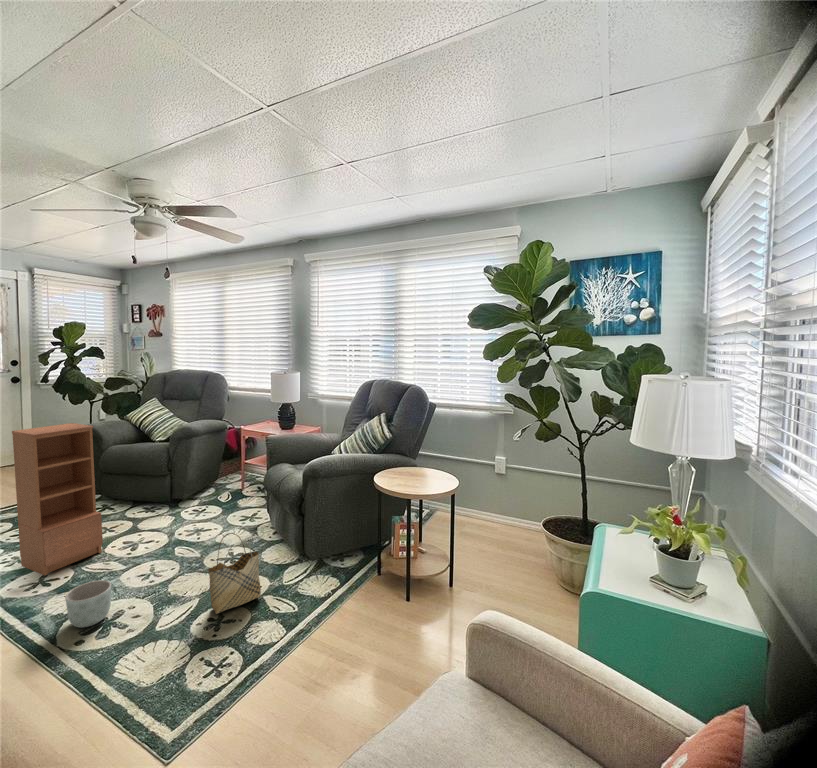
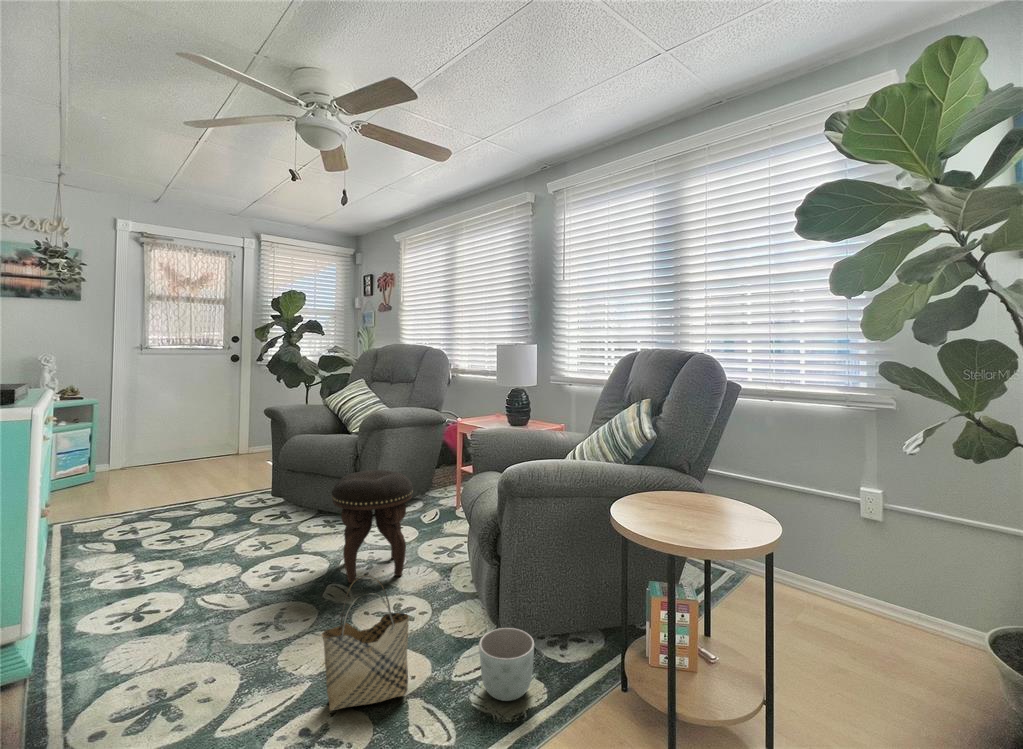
bookcase: present [12,423,103,575] -> none [165,398,257,591]
footstool: none [167,468,229,547] -> present [332,470,413,583]
planter: present [65,580,111,628] -> present [479,628,534,701]

